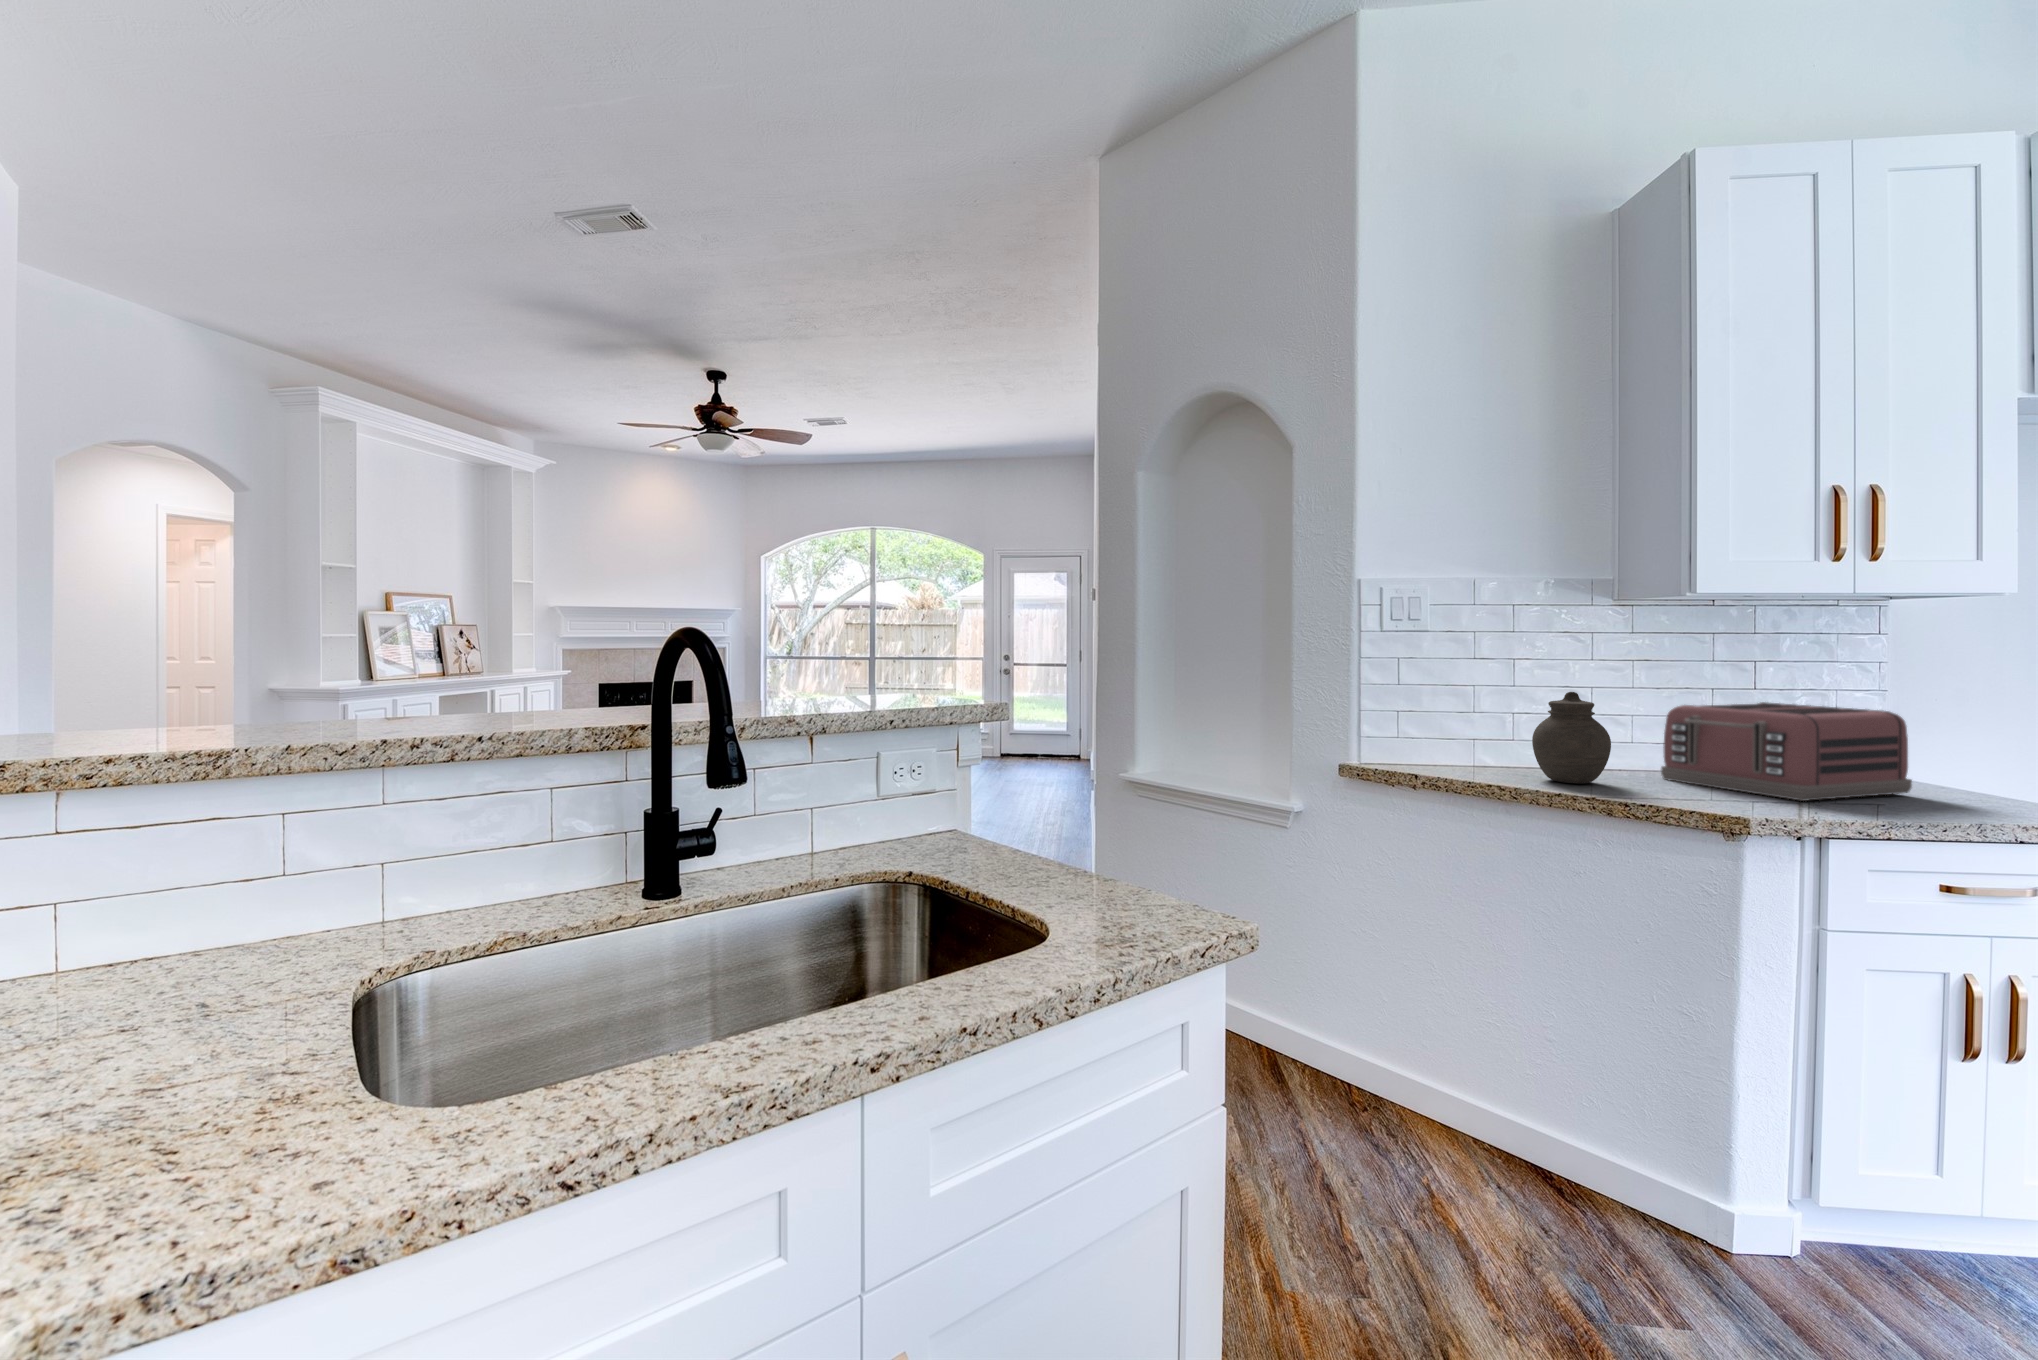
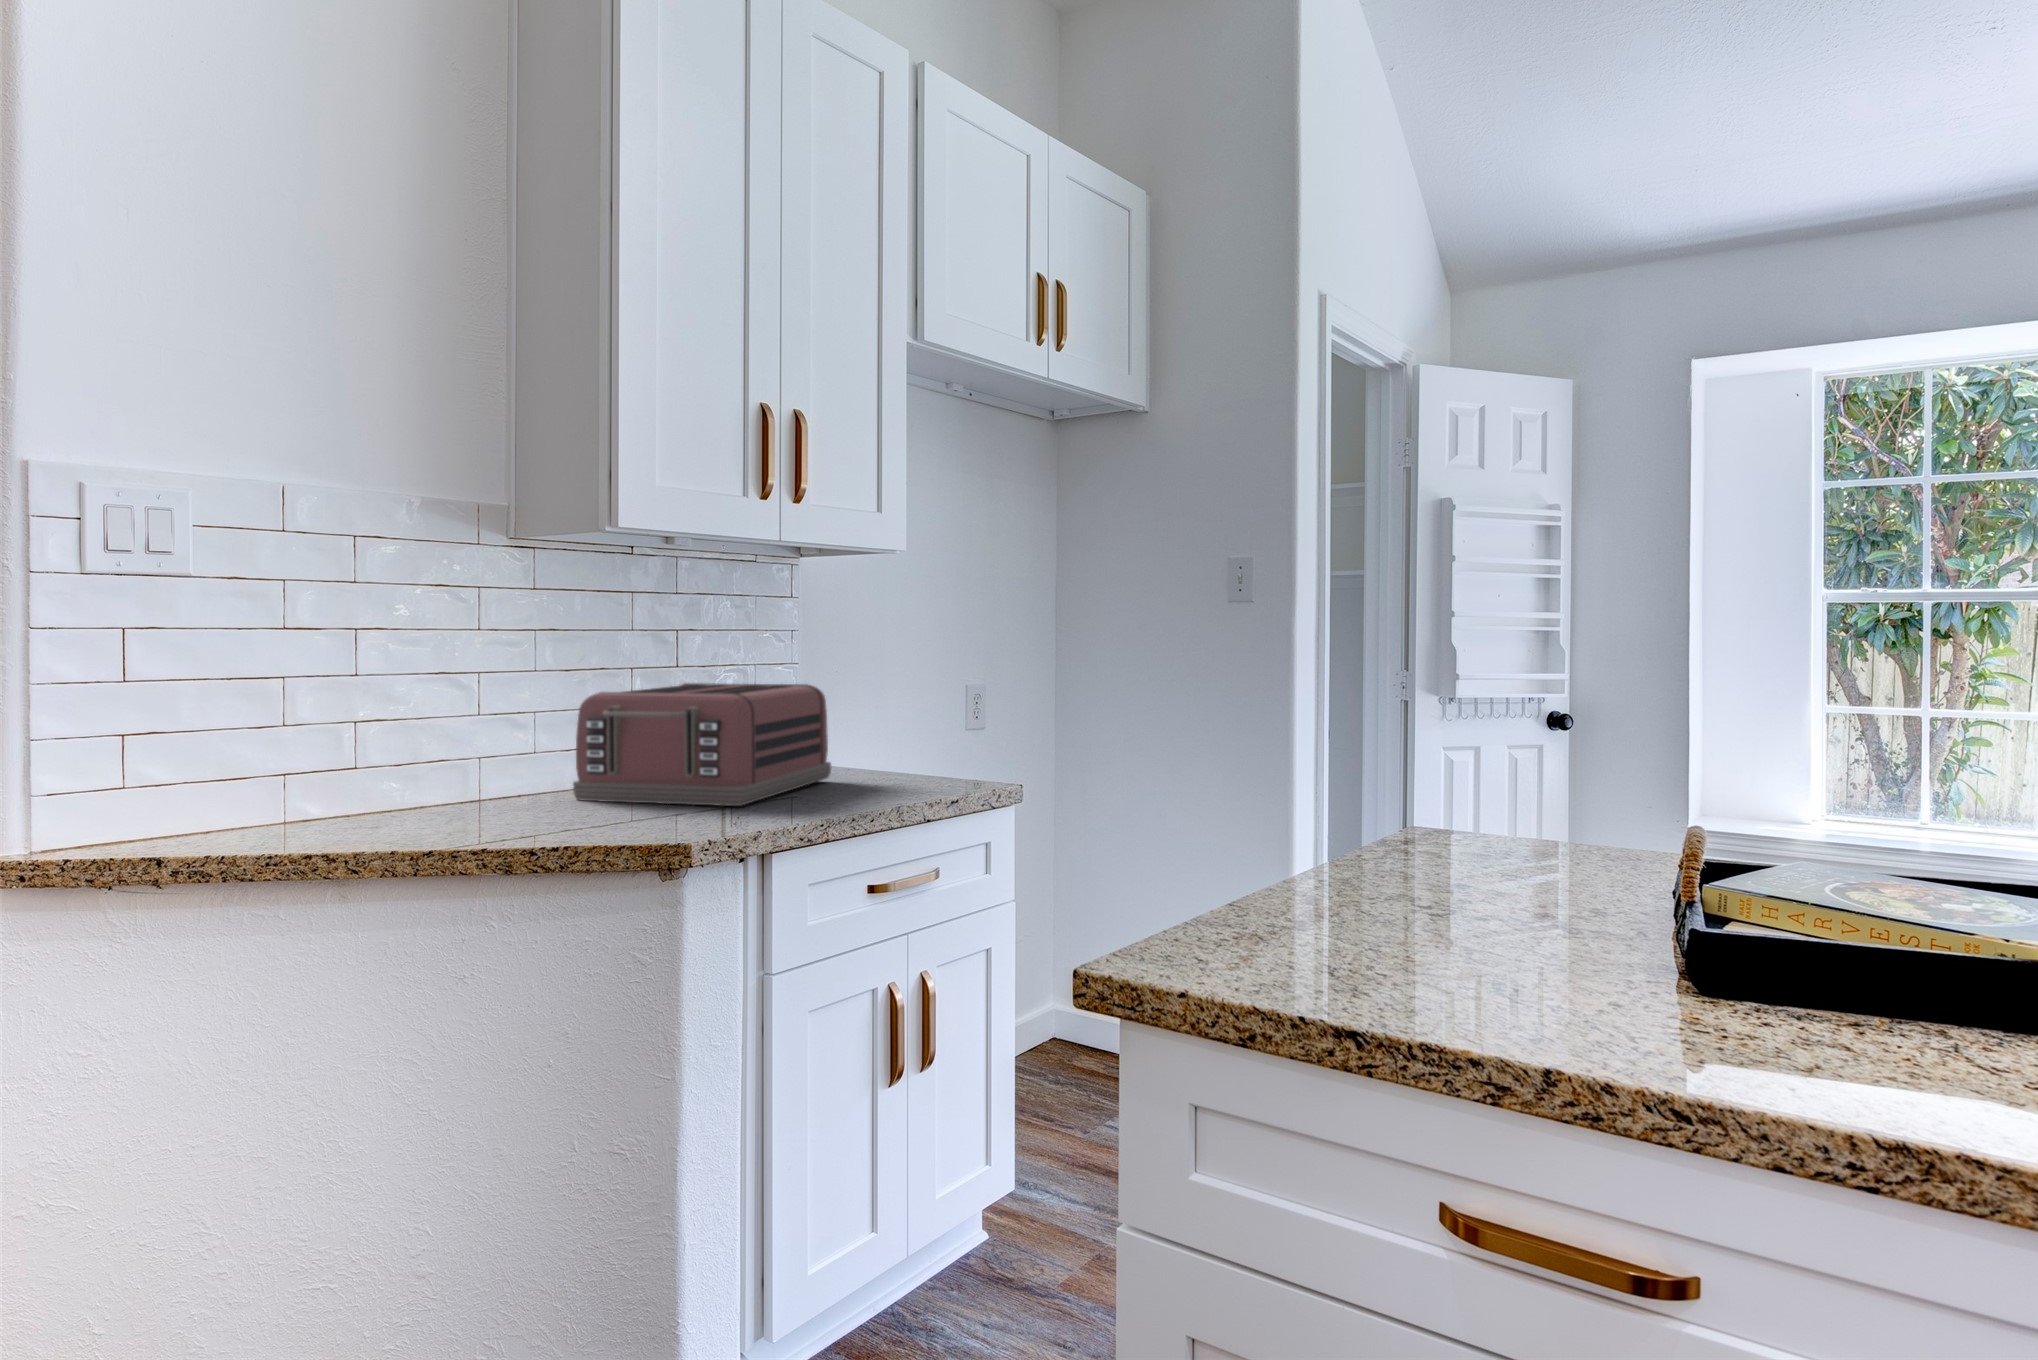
jar: present [1532,692,1611,784] -> none [383,681,506,829]

